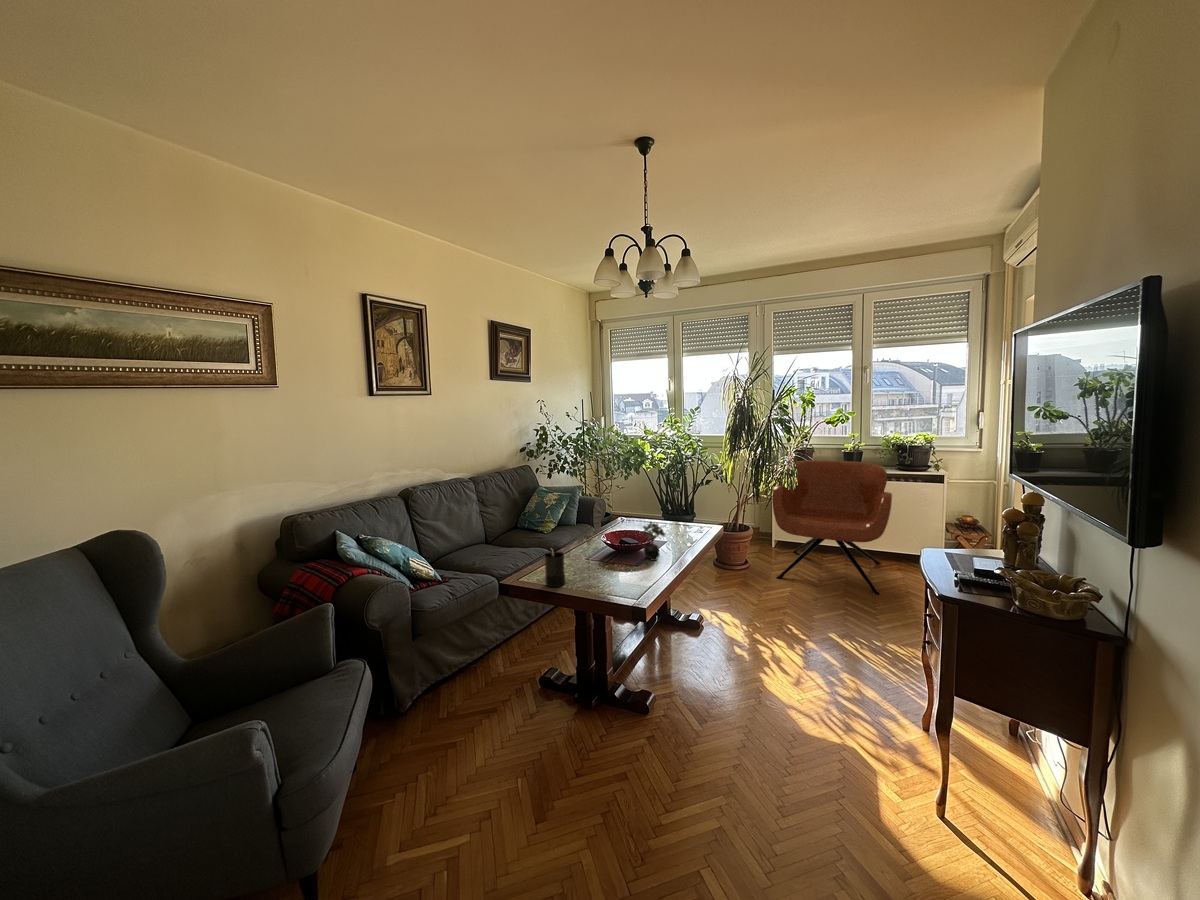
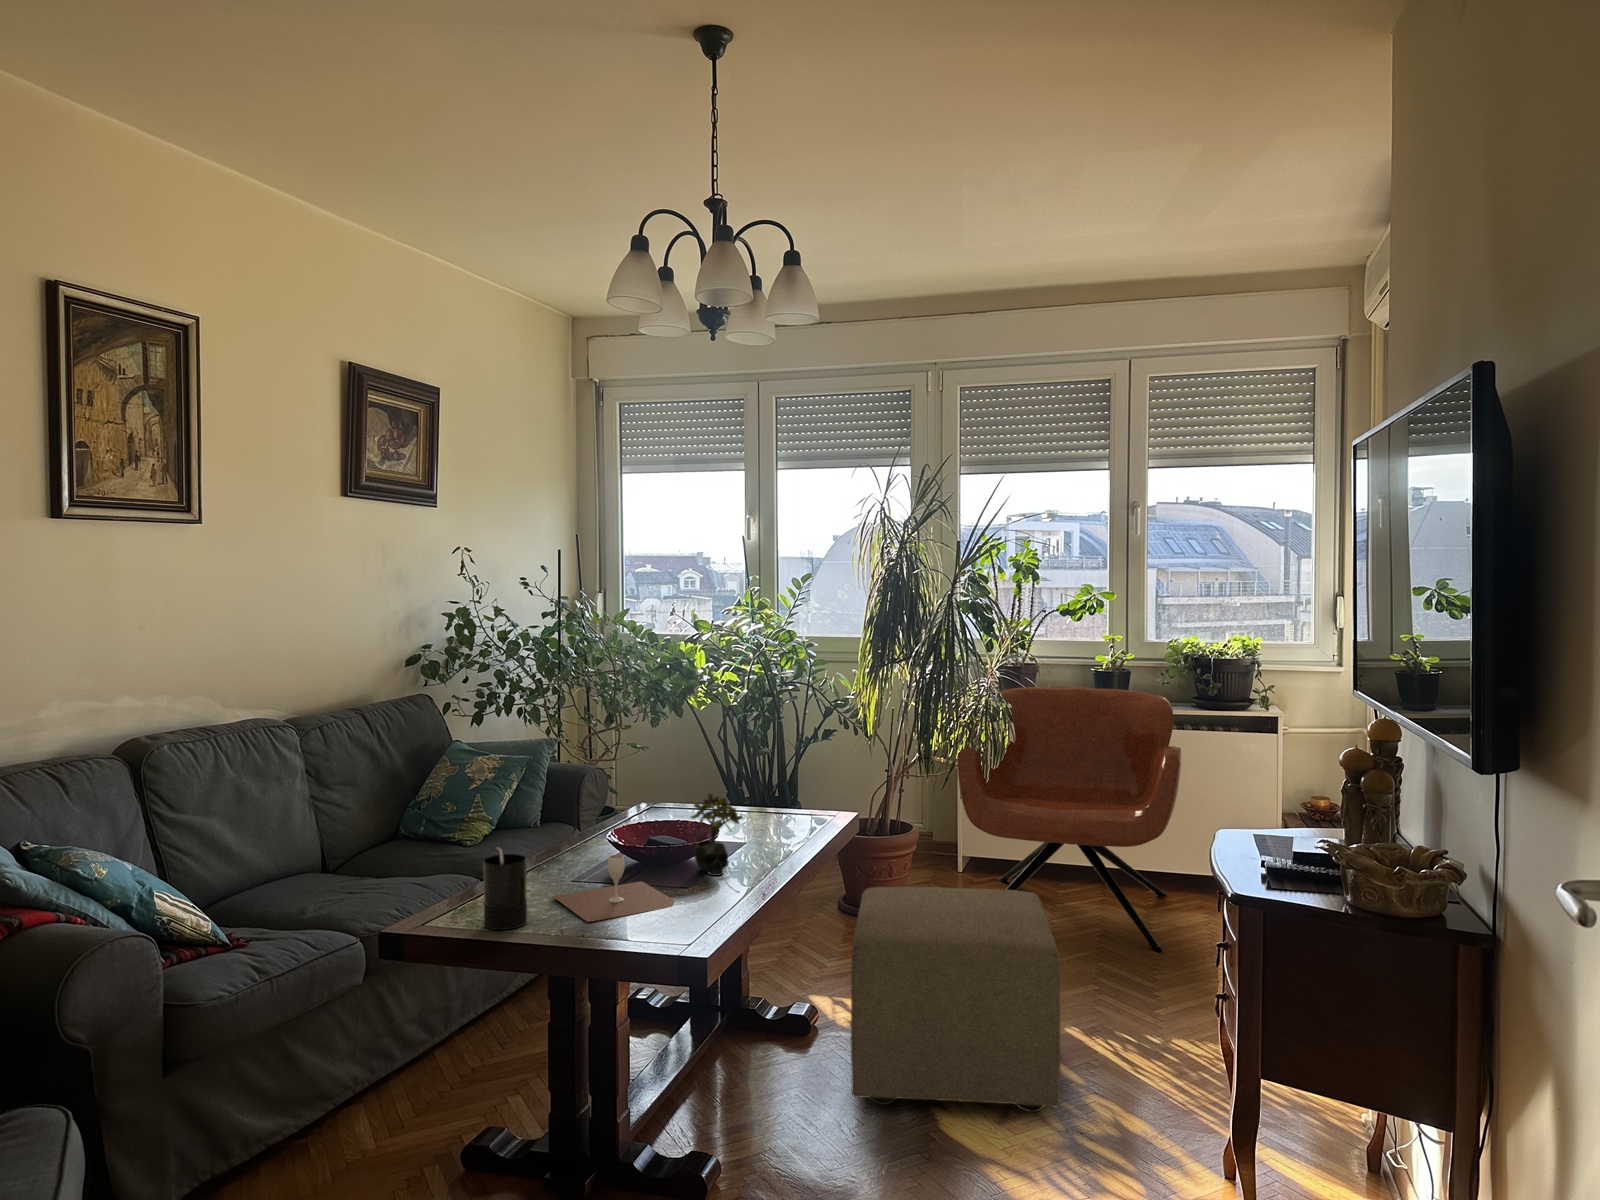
wine glass: none [577,552,637,585] -> present [553,855,675,922]
ottoman: none [720,563,829,681] -> present [851,887,1061,1112]

